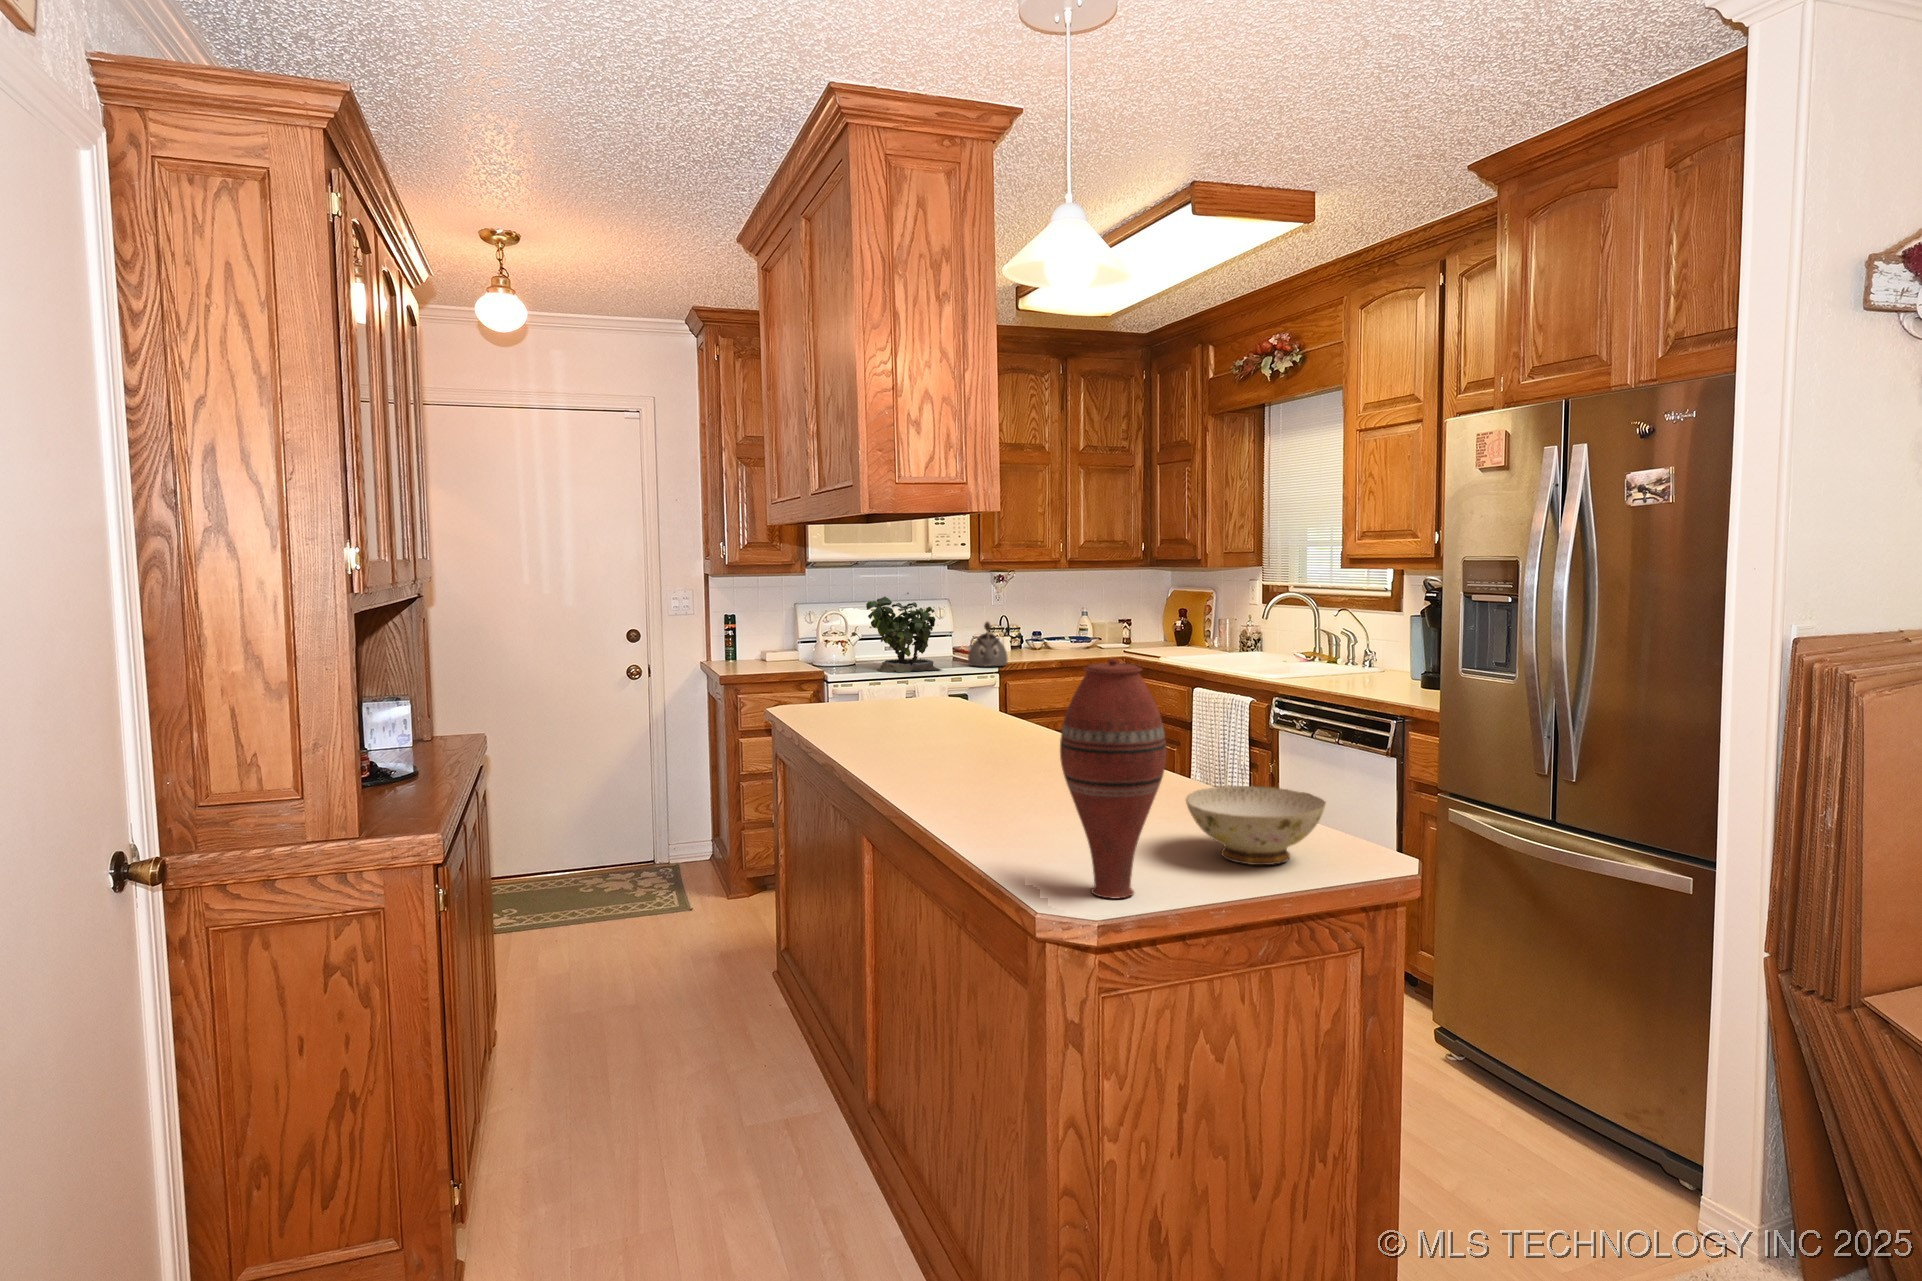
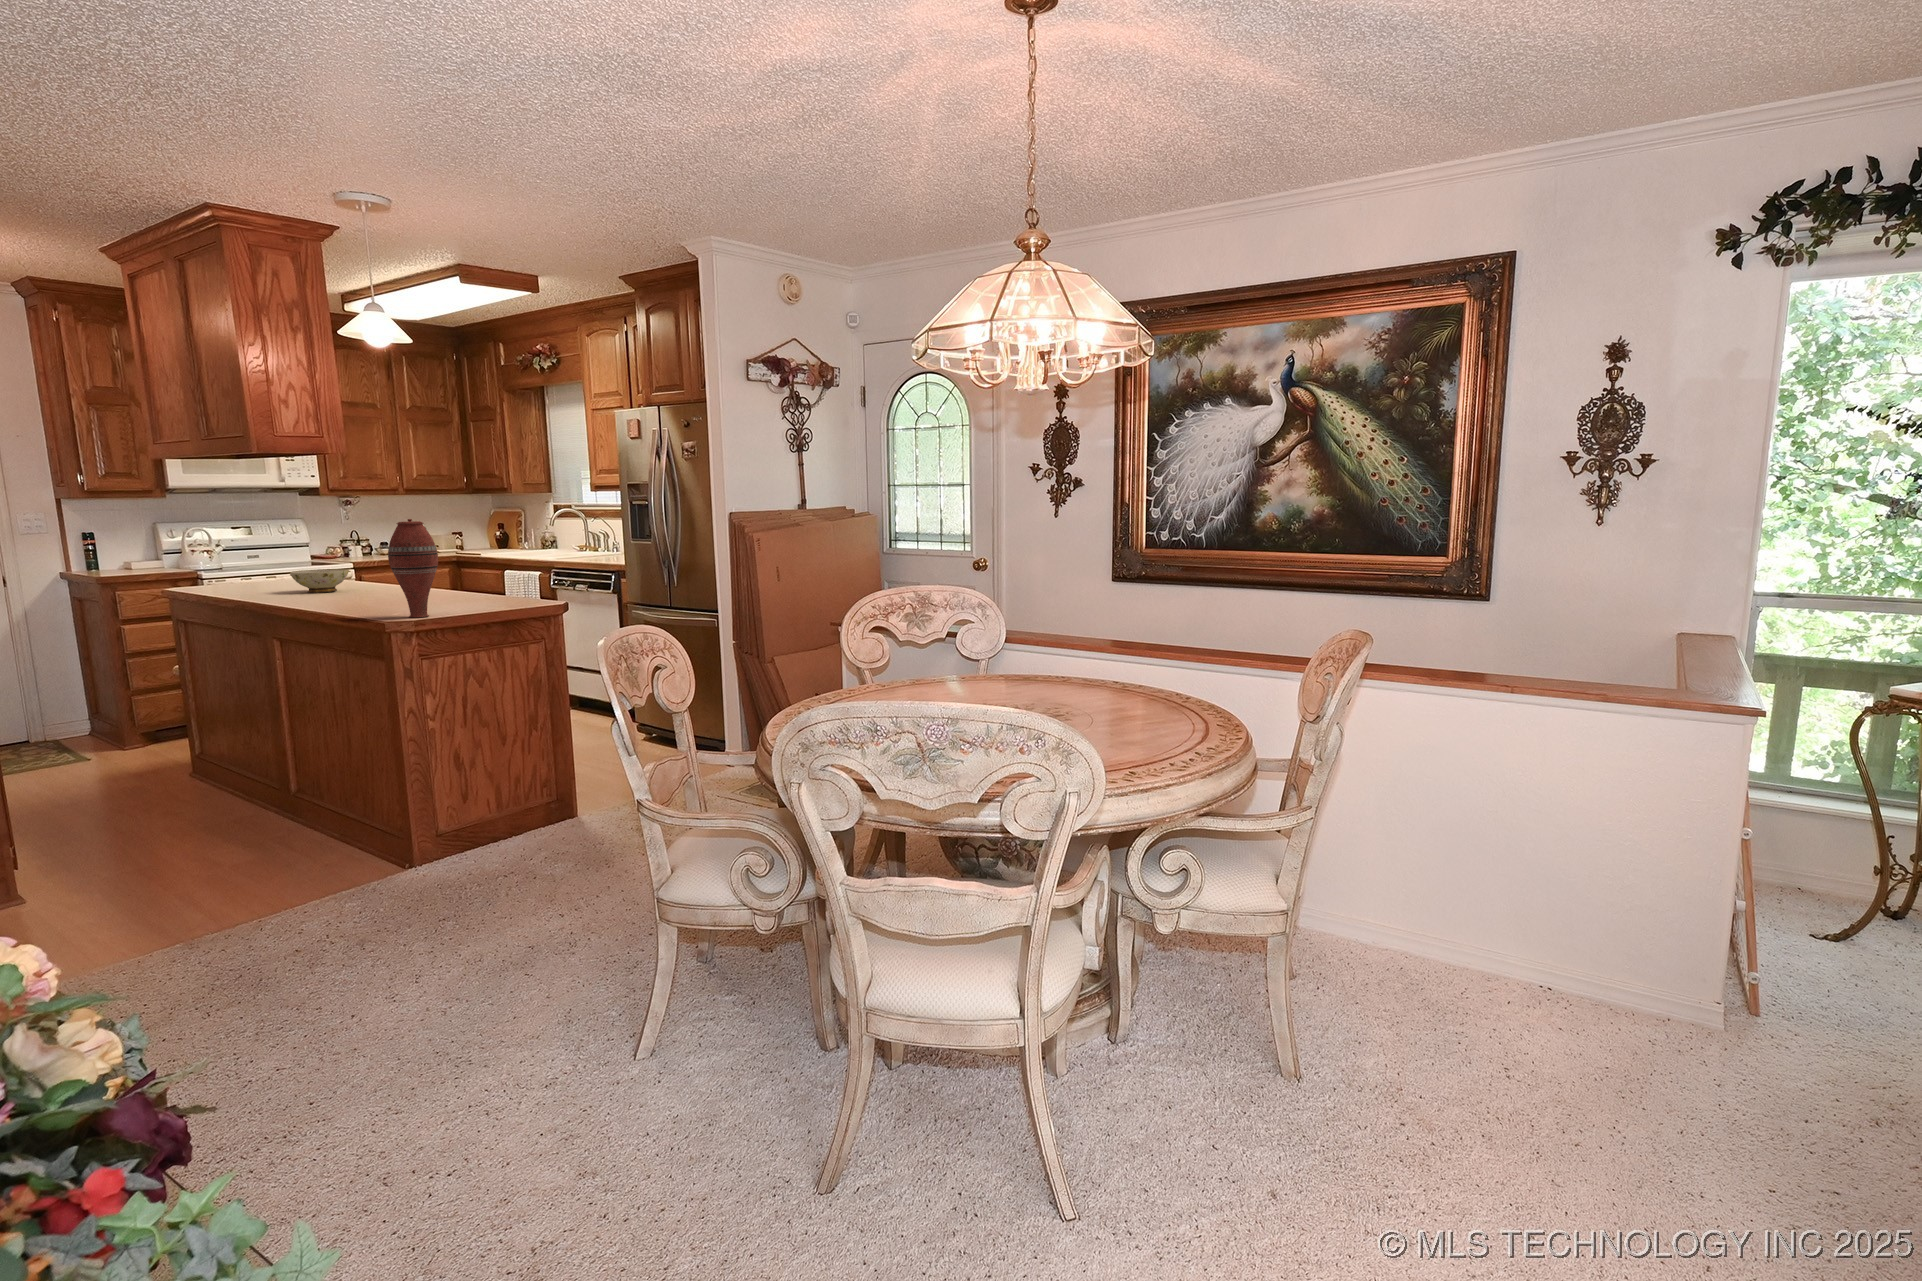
potted plant: present [866,592,941,673] -> none [229,512,305,572]
kettle: present [968,622,1008,666] -> none [326,533,360,566]
ceramic bowl: present [1186,786,1326,865] -> present [290,569,349,593]

